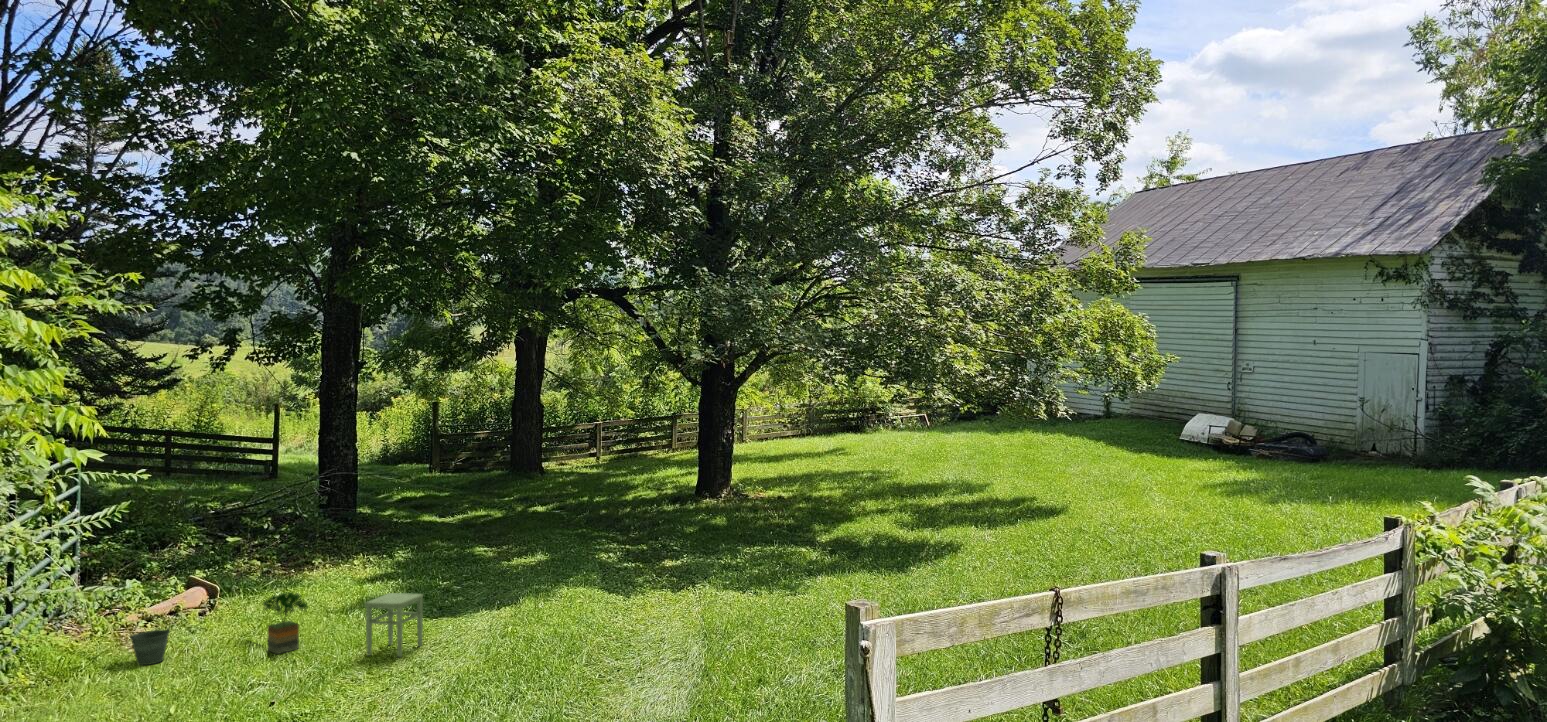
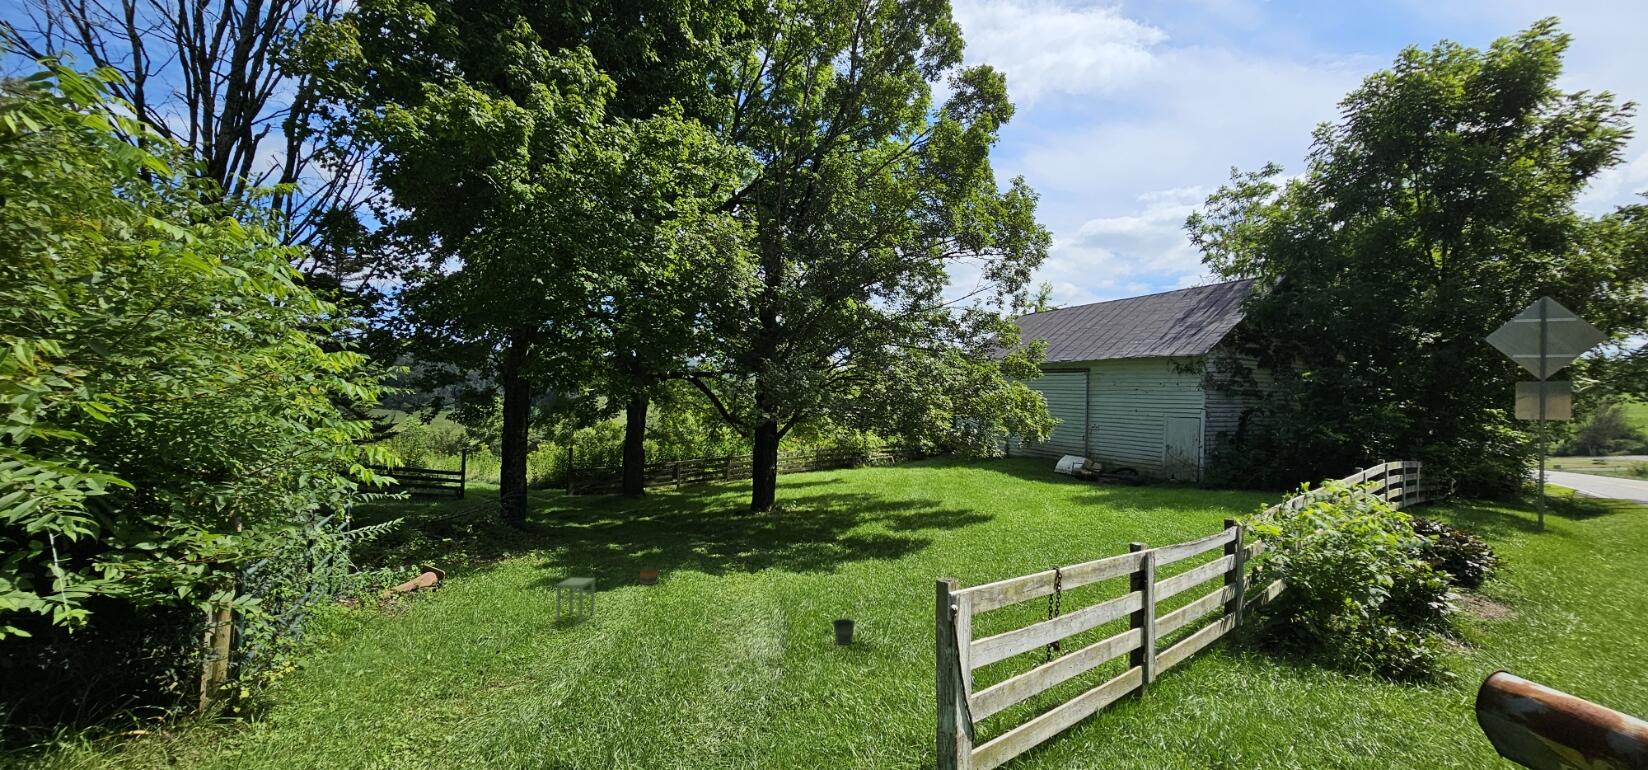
potted tree: present [263,592,308,654] -> present [640,550,663,585]
bucket: present [130,617,170,665] -> present [833,617,855,645]

